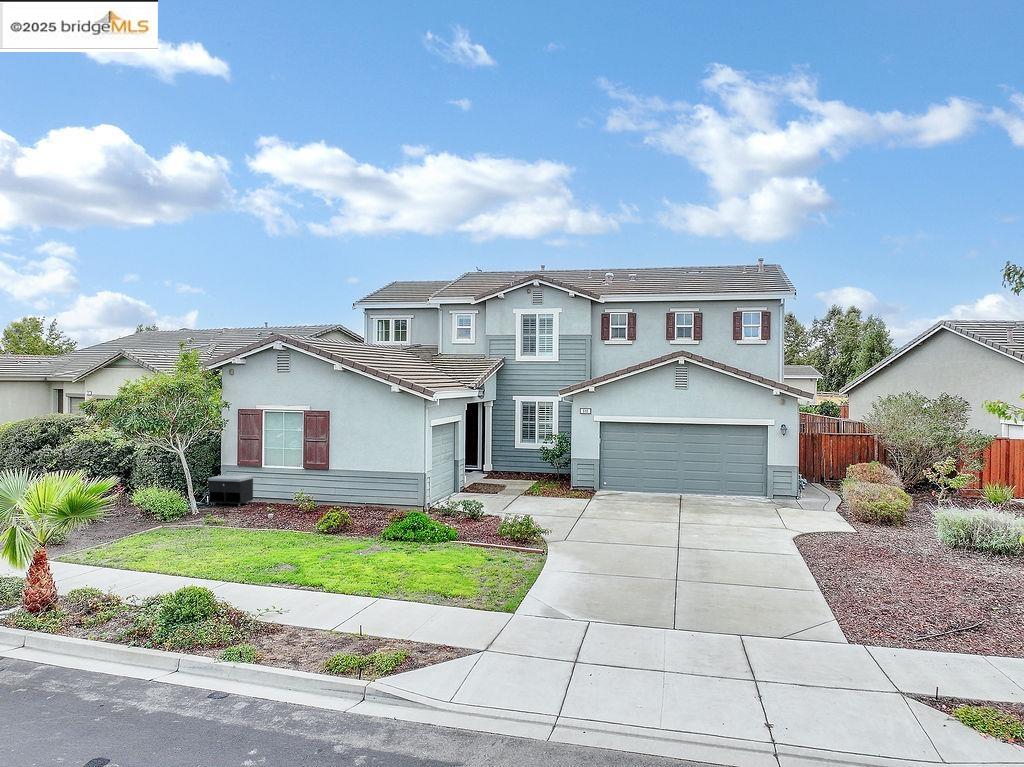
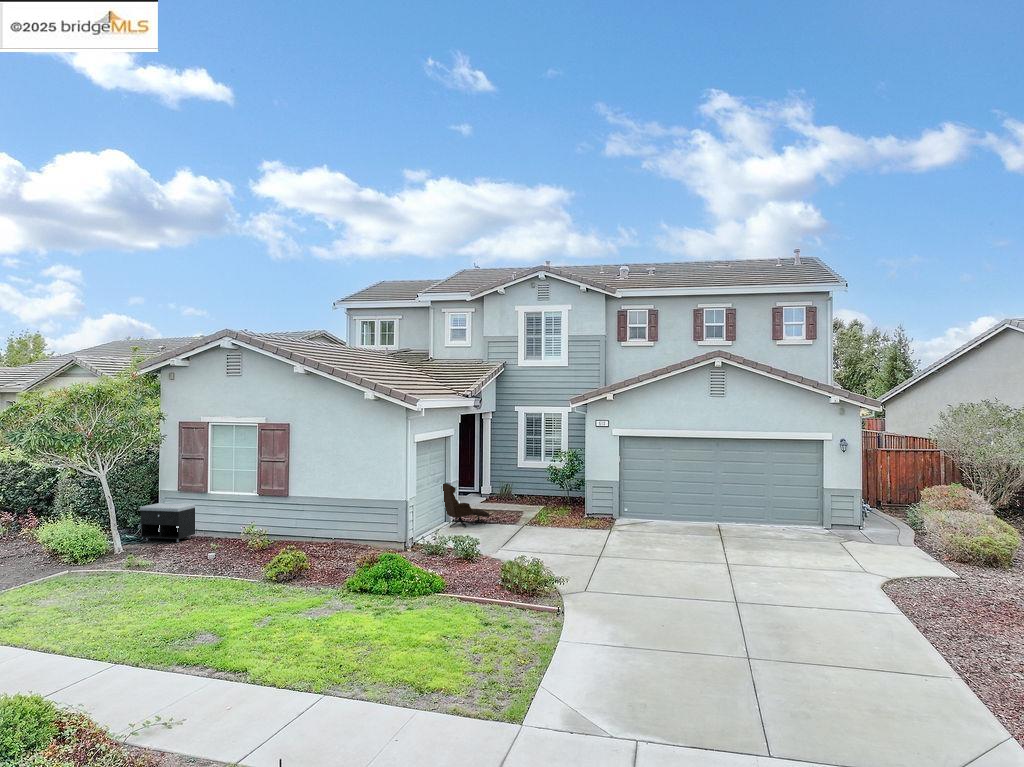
lounge chair: none [452,460,491,496] -> present [443,483,489,527]

